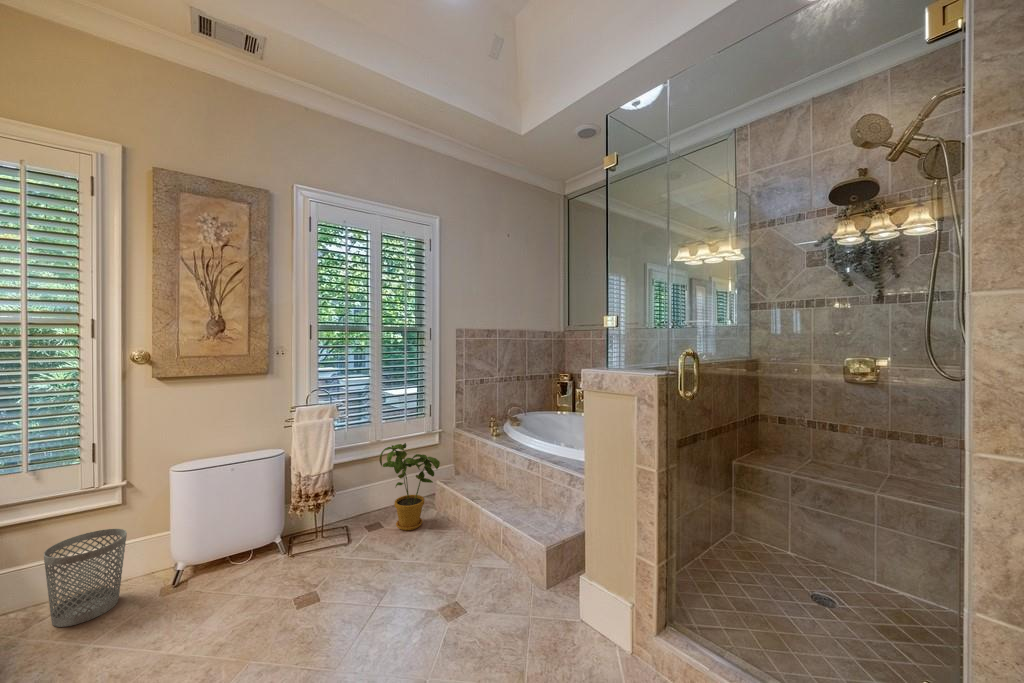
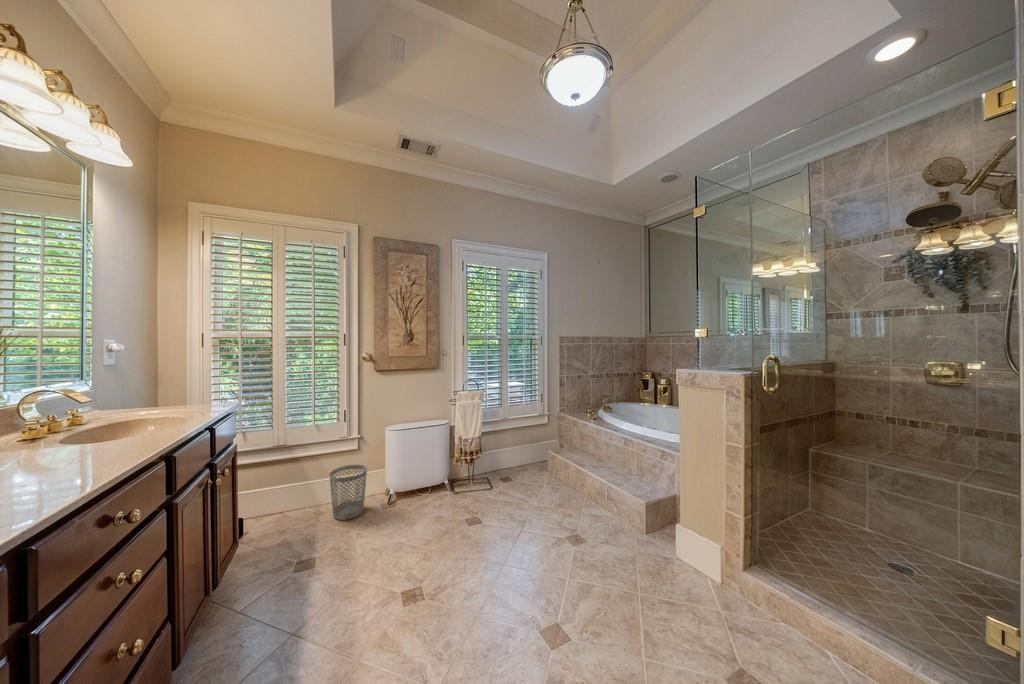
house plant: present [379,443,440,531] -> none [510,421,554,485]

